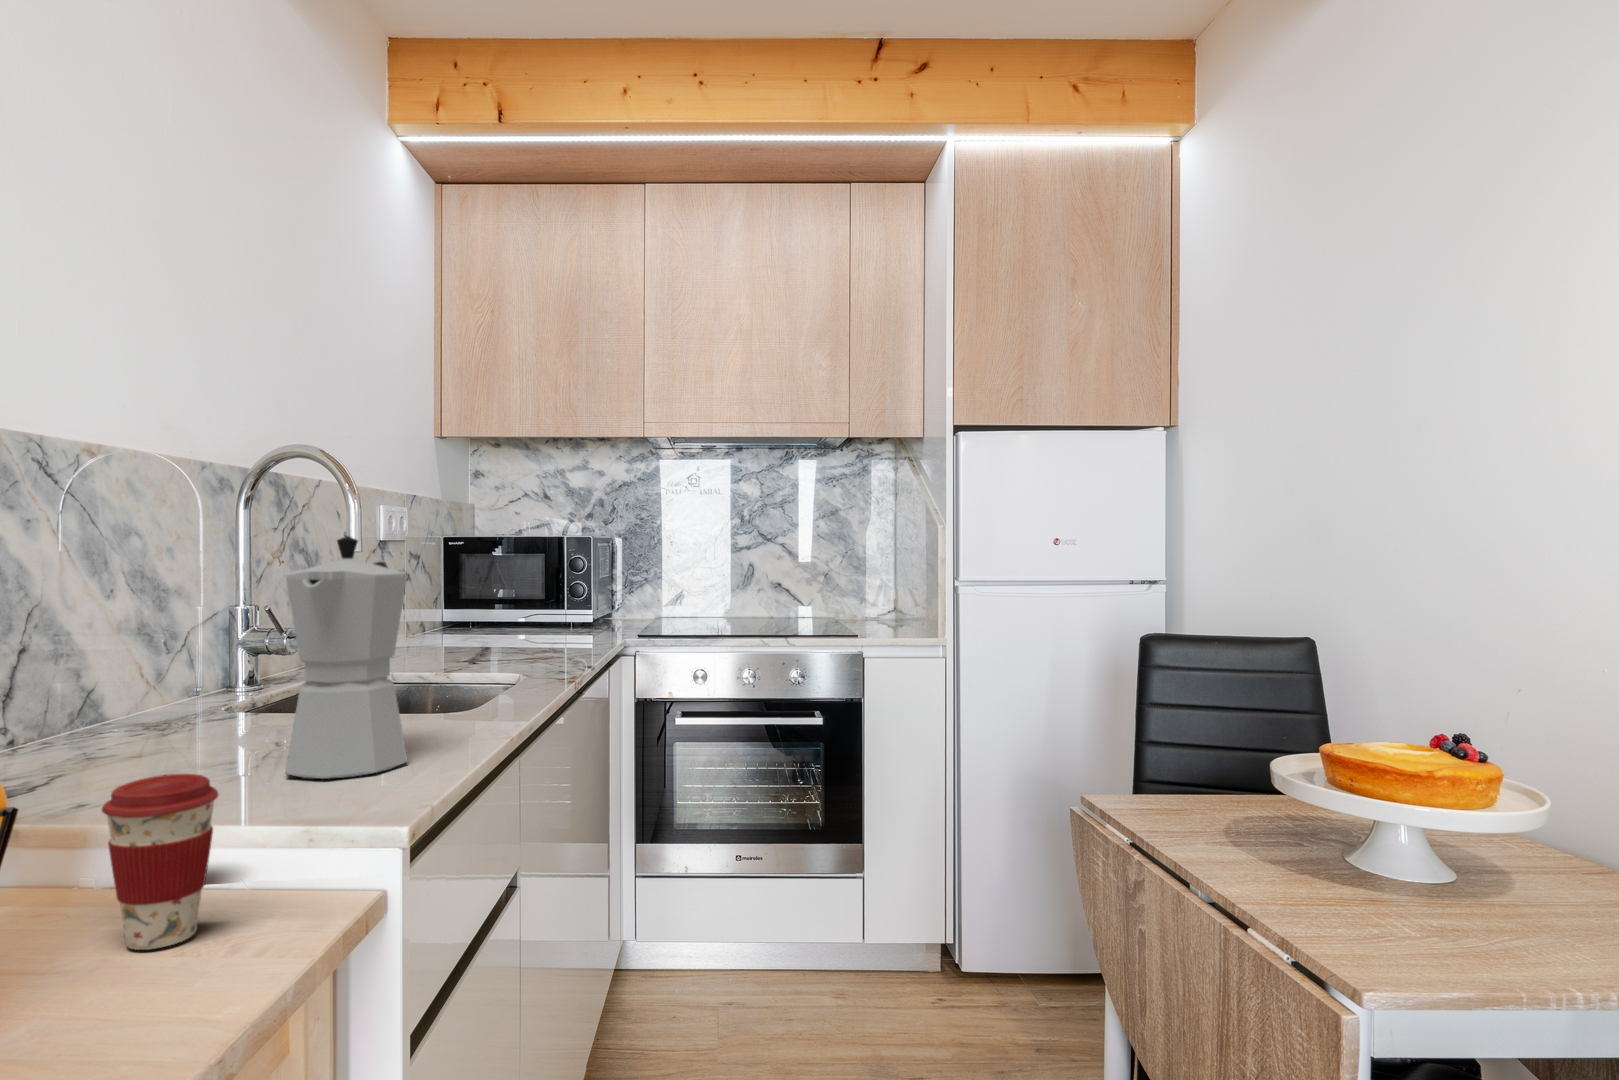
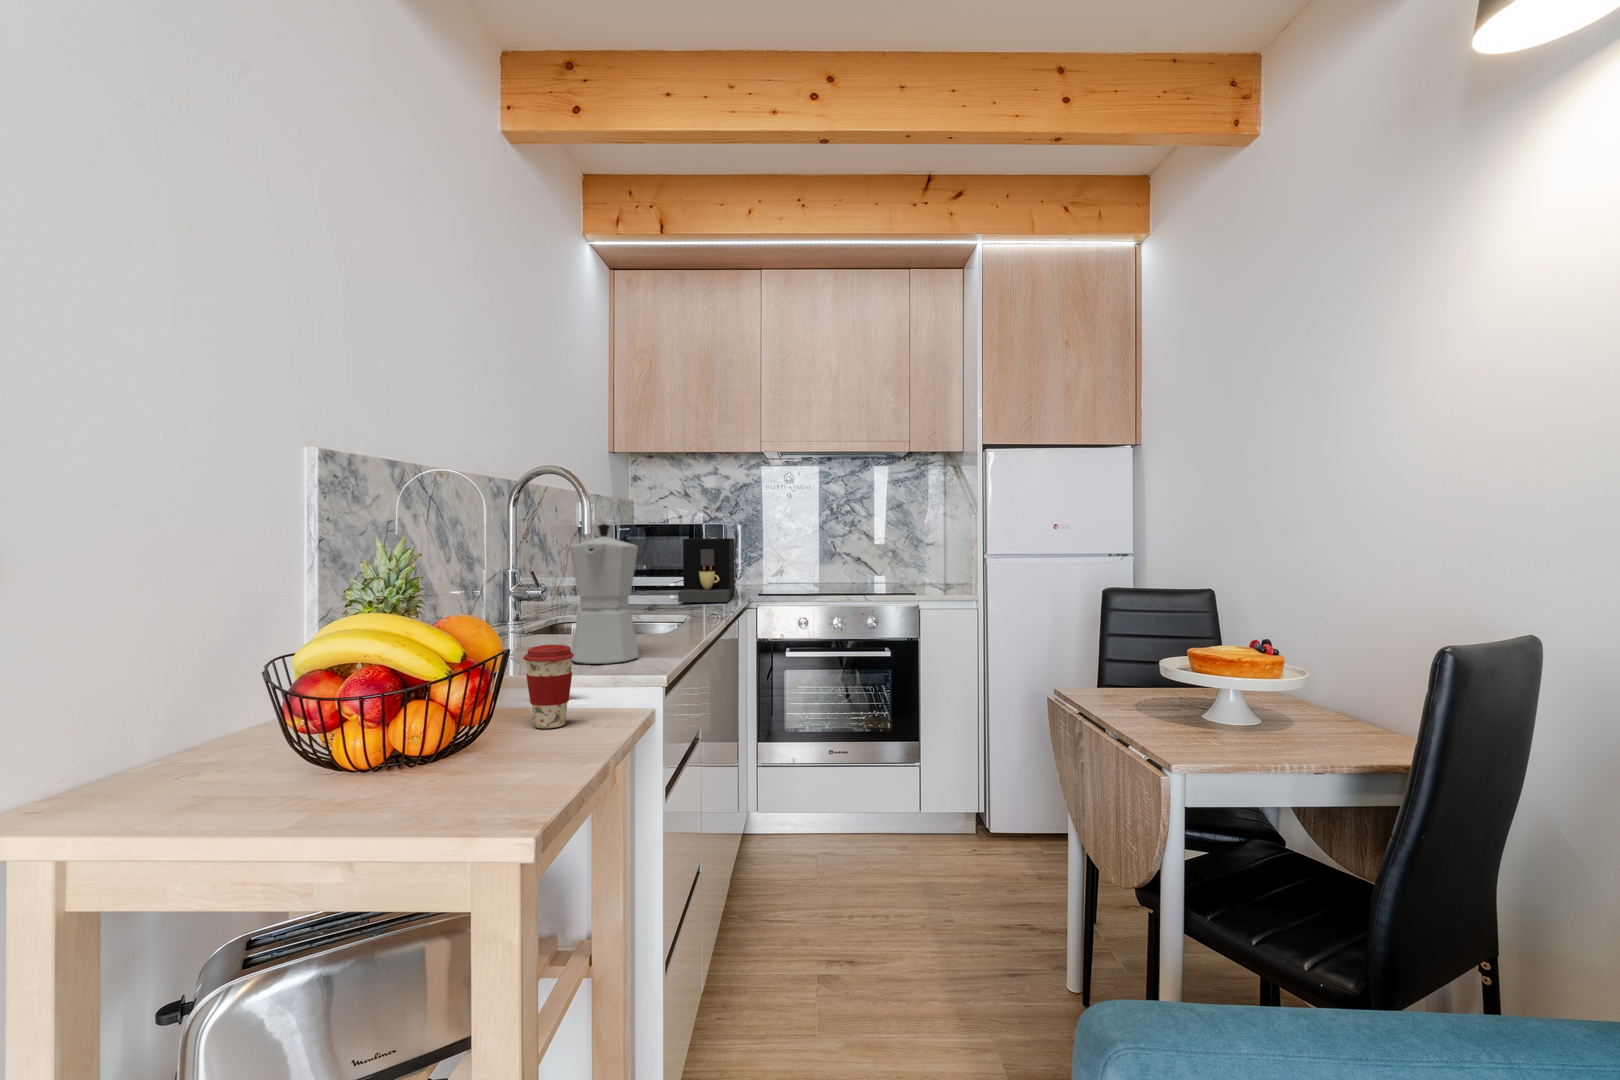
coffee maker: none [522,556,608,648] -> present [678,538,735,602]

